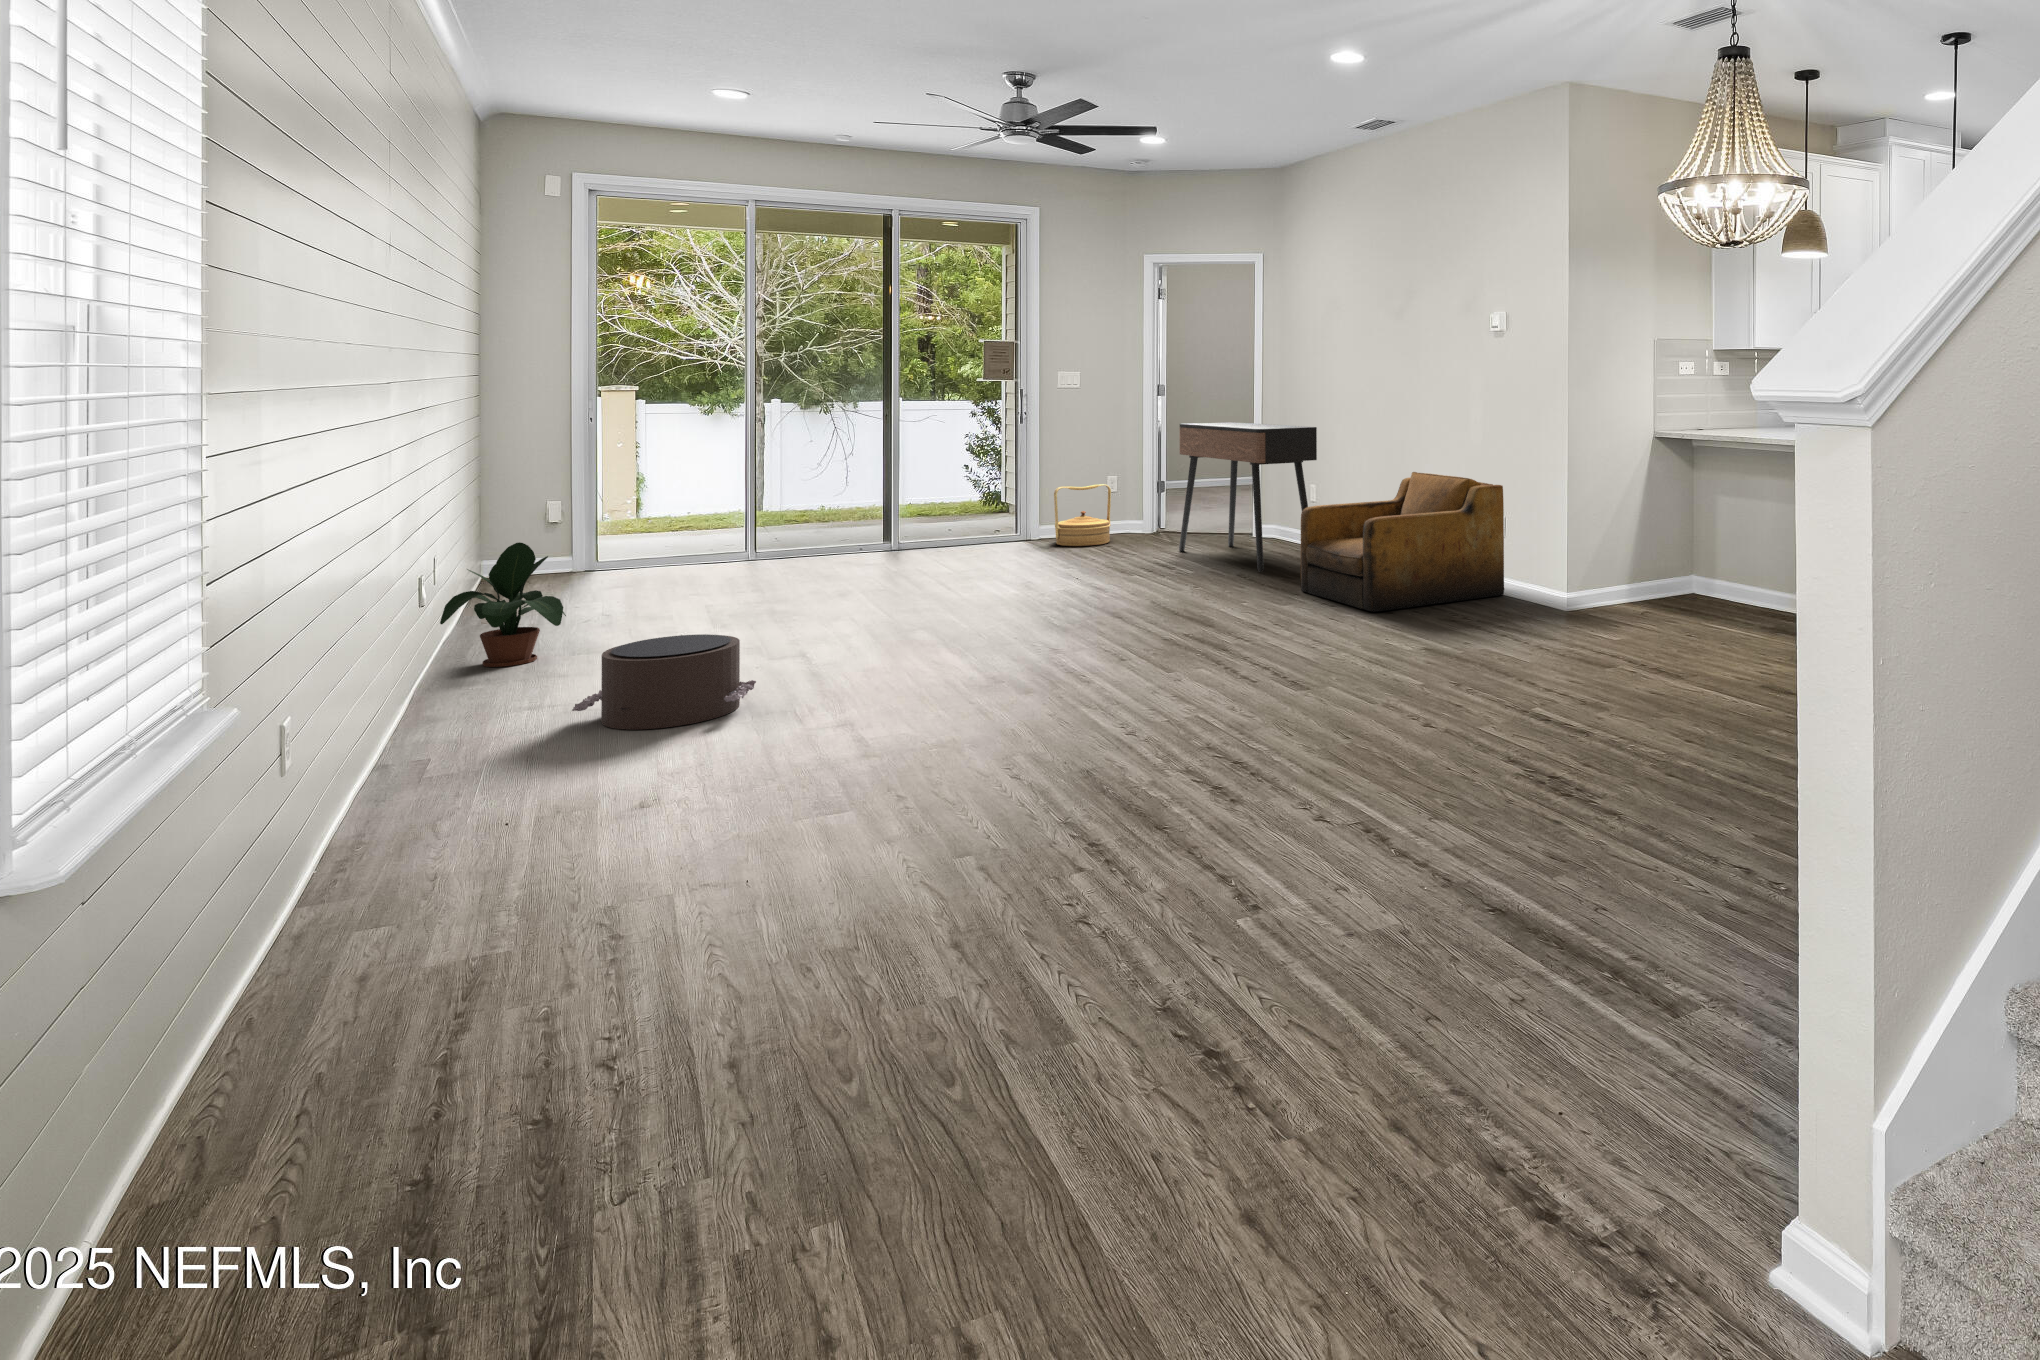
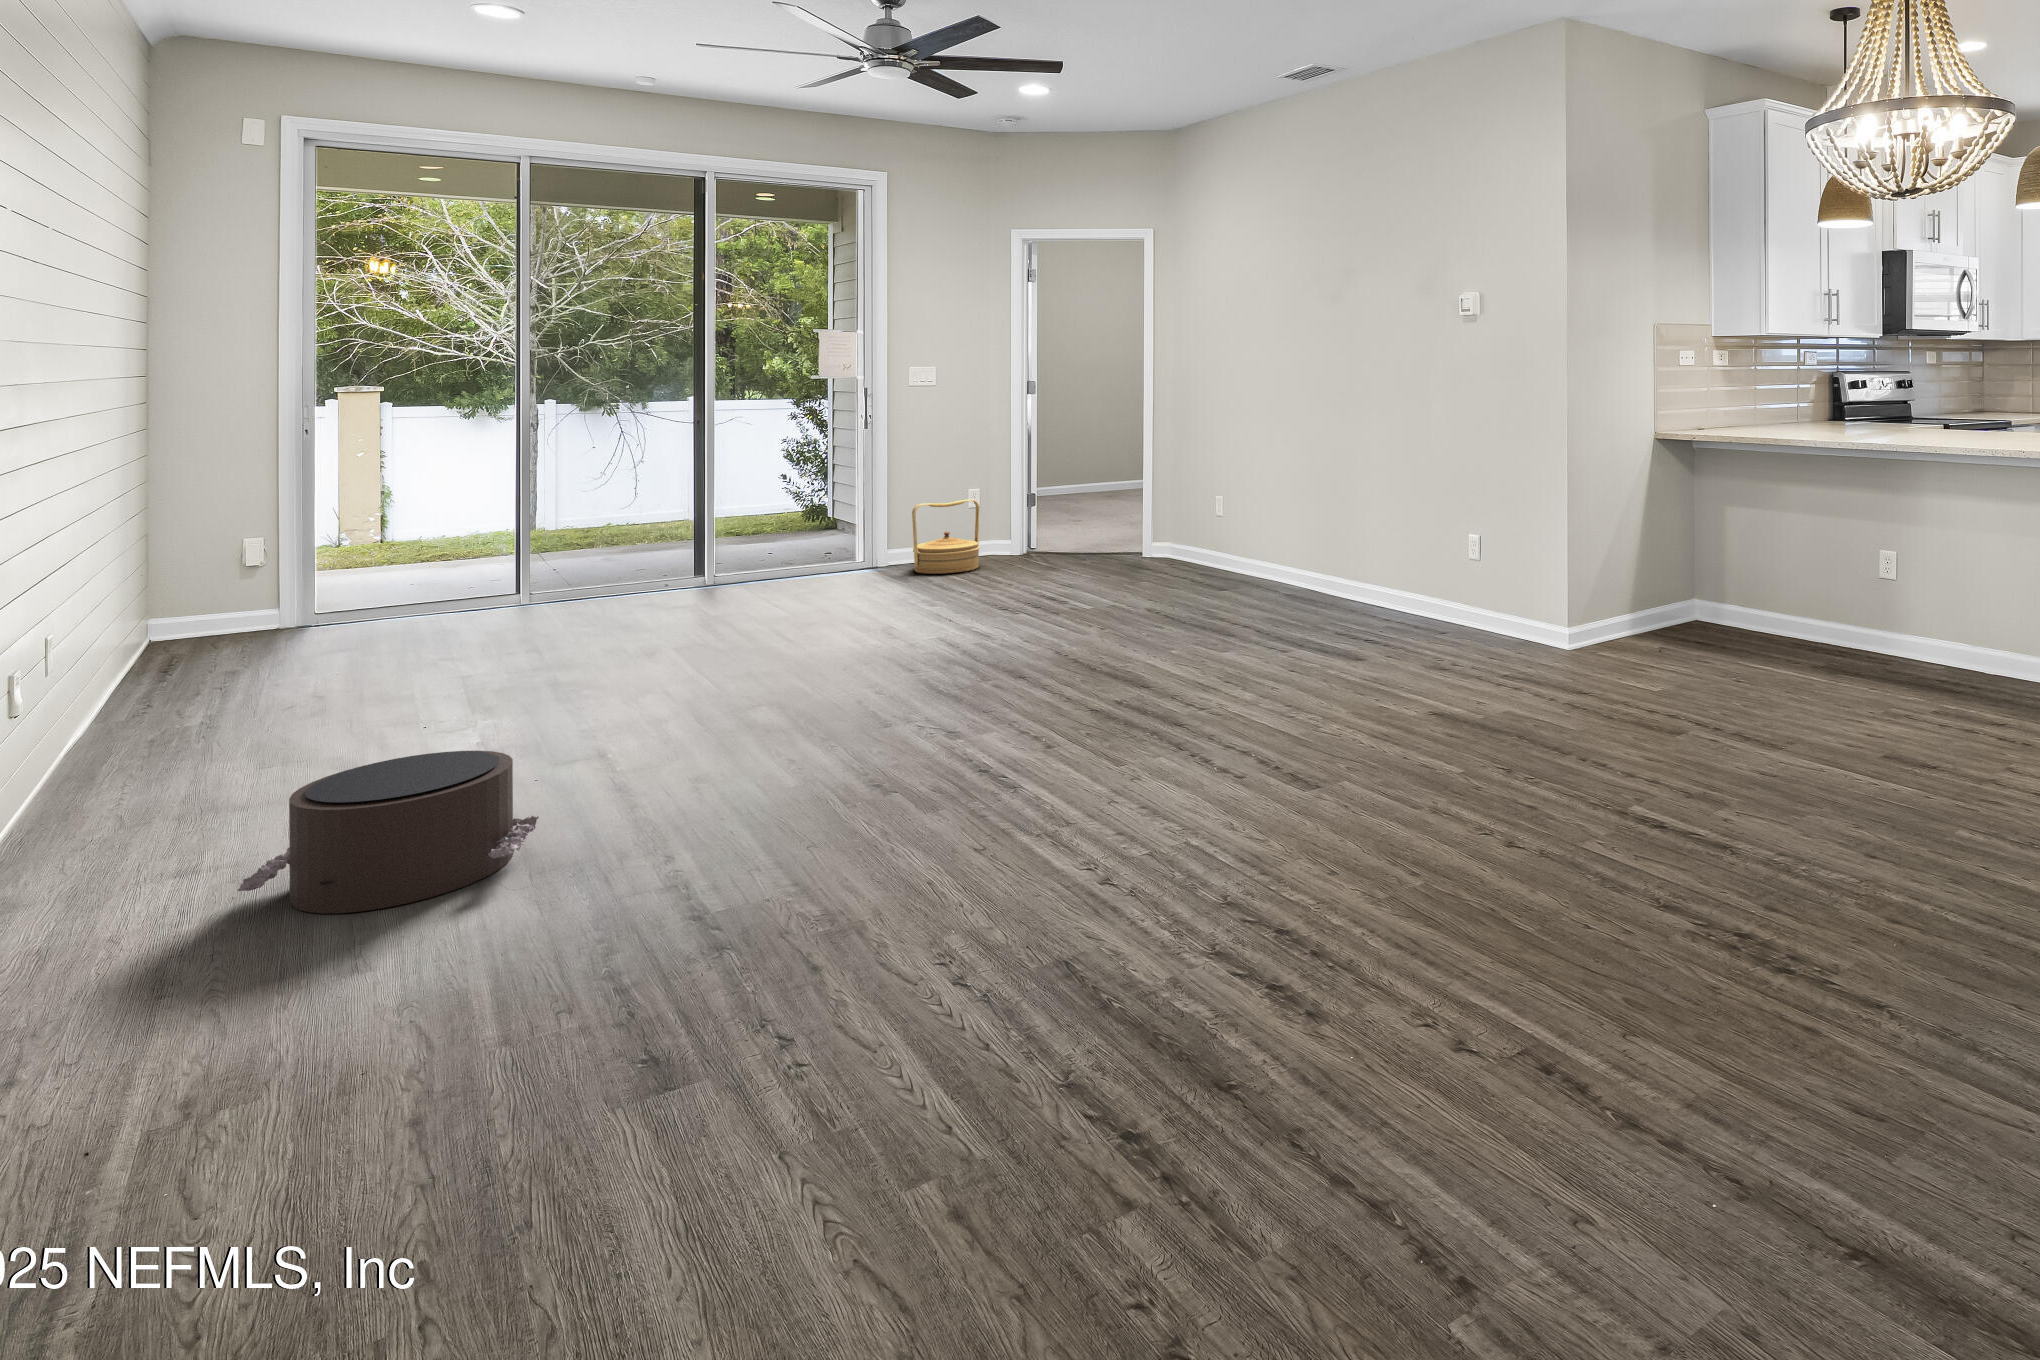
console table: present [1179,422,1317,572] -> none [1067,426,1239,604]
armchair: present [1301,472,1504,612] -> none [1237,484,1481,658]
potted plant: present [440,542,566,667] -> none [41,617,250,797]

